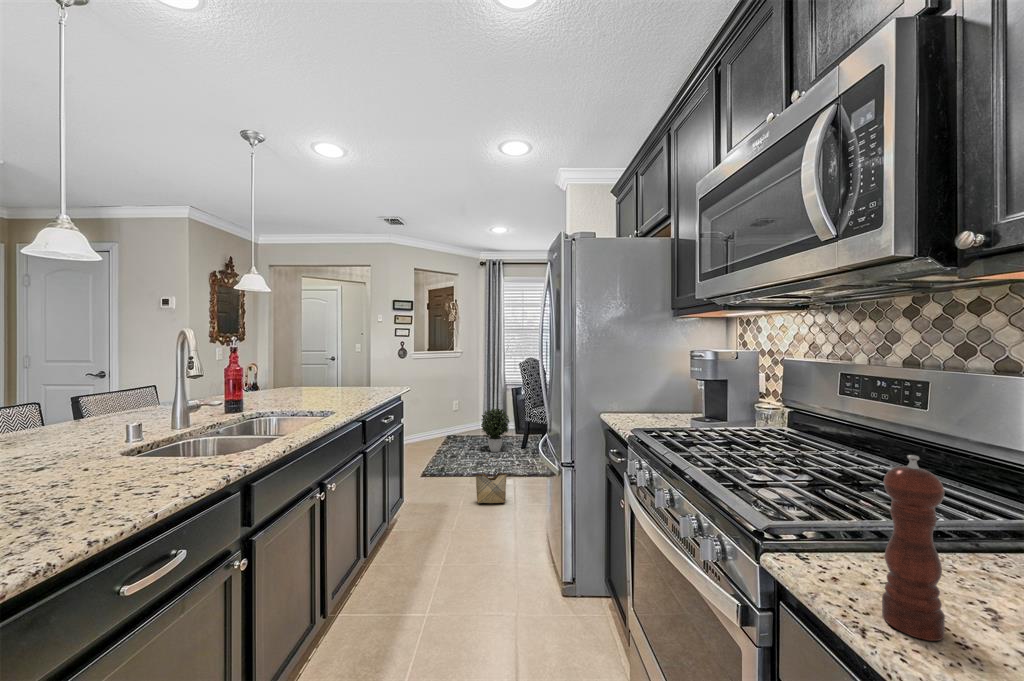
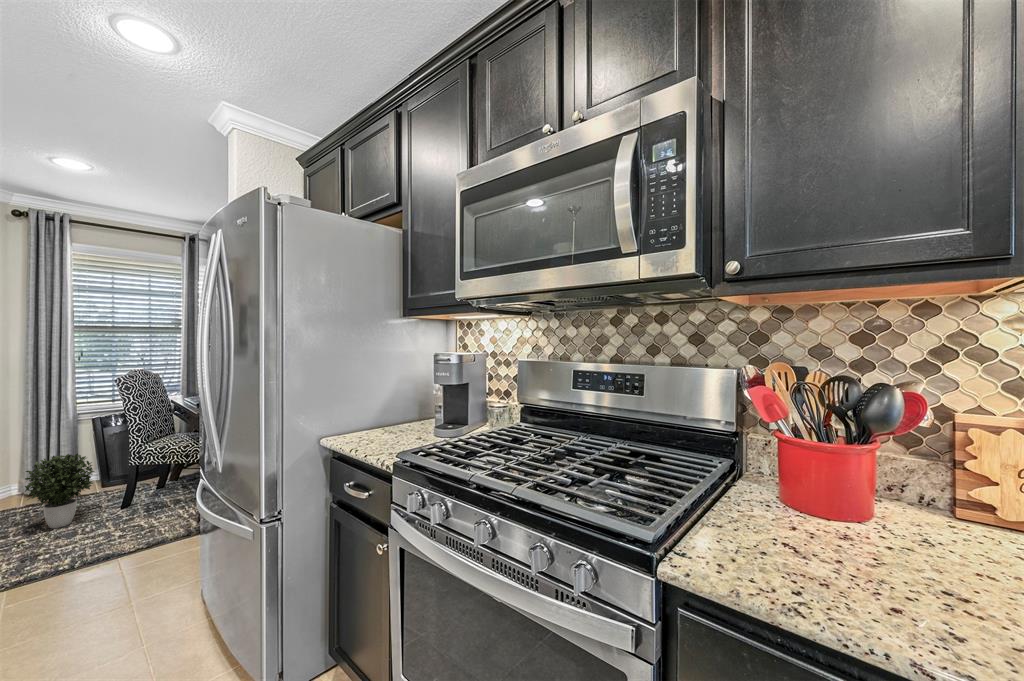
pepper mill: present [882,455,945,641] -> none [776,440,822,596]
woven basket: present [476,457,507,503] -> none [34,540,111,631]

